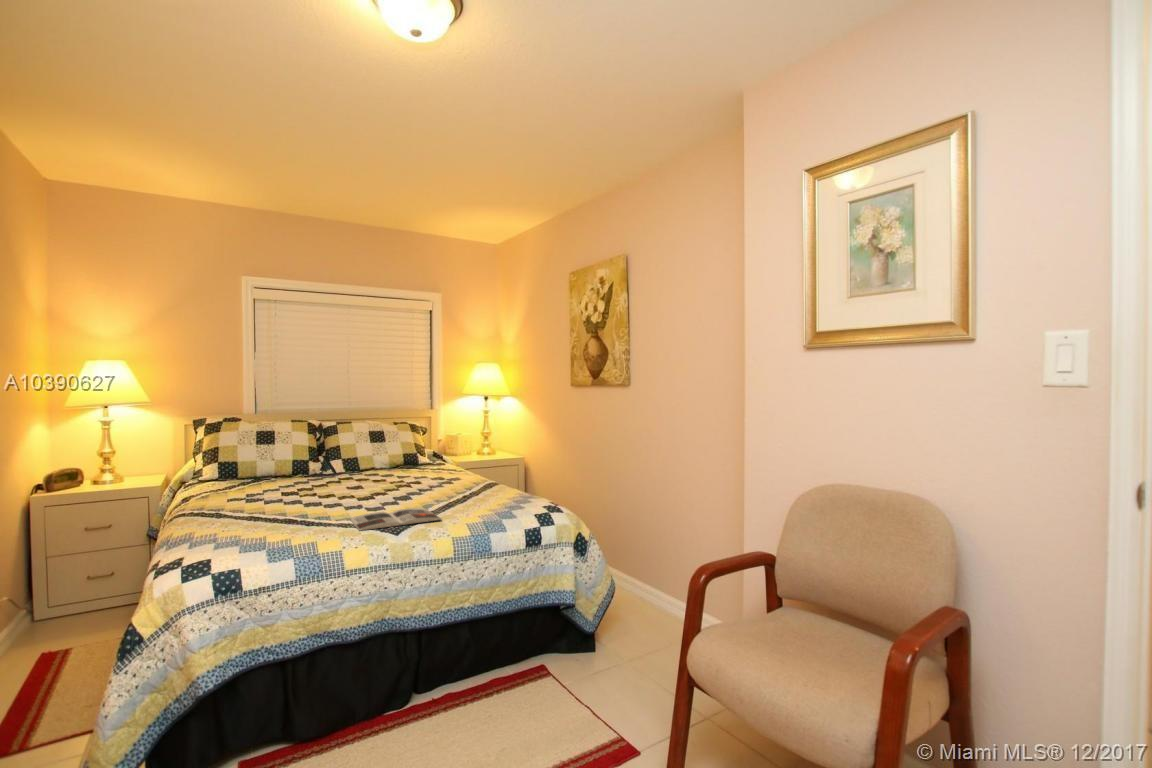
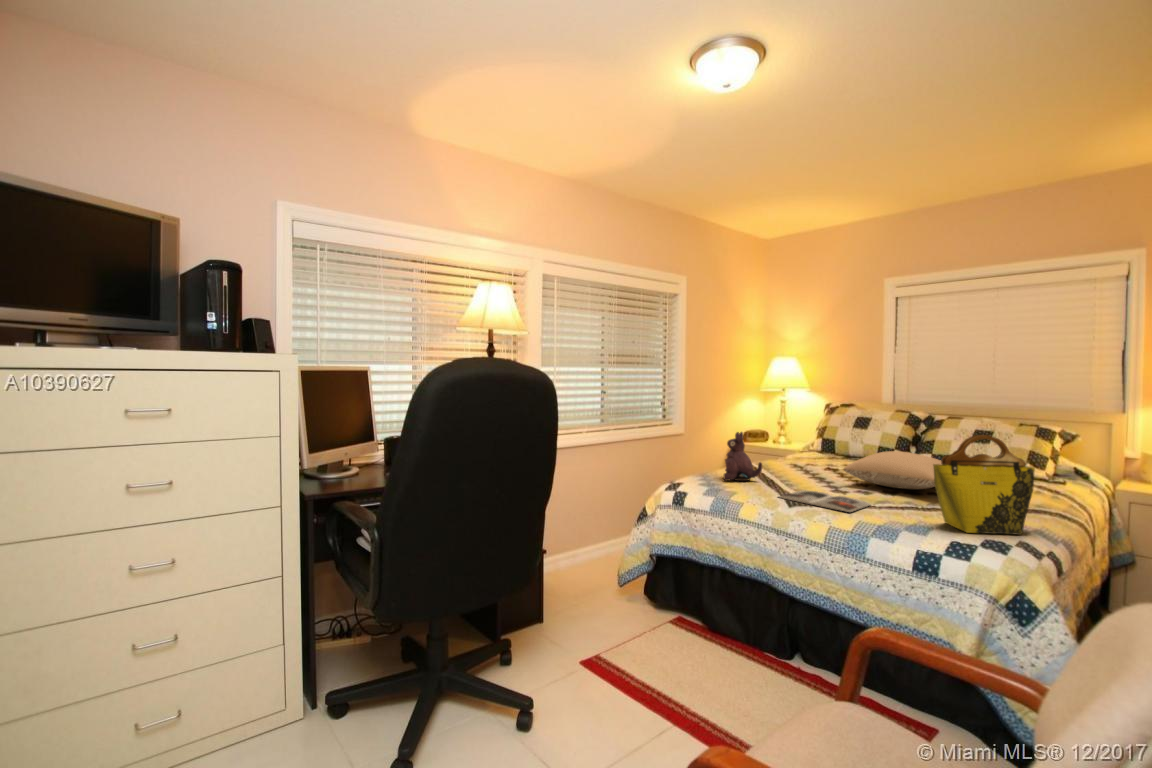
tote bag: none [489,428,527,507] -> present [933,434,1035,535]
pillow: none [341,457,445,494] -> present [844,451,942,489]
plush toy: none [228,462,291,537] -> present [724,432,762,481]

